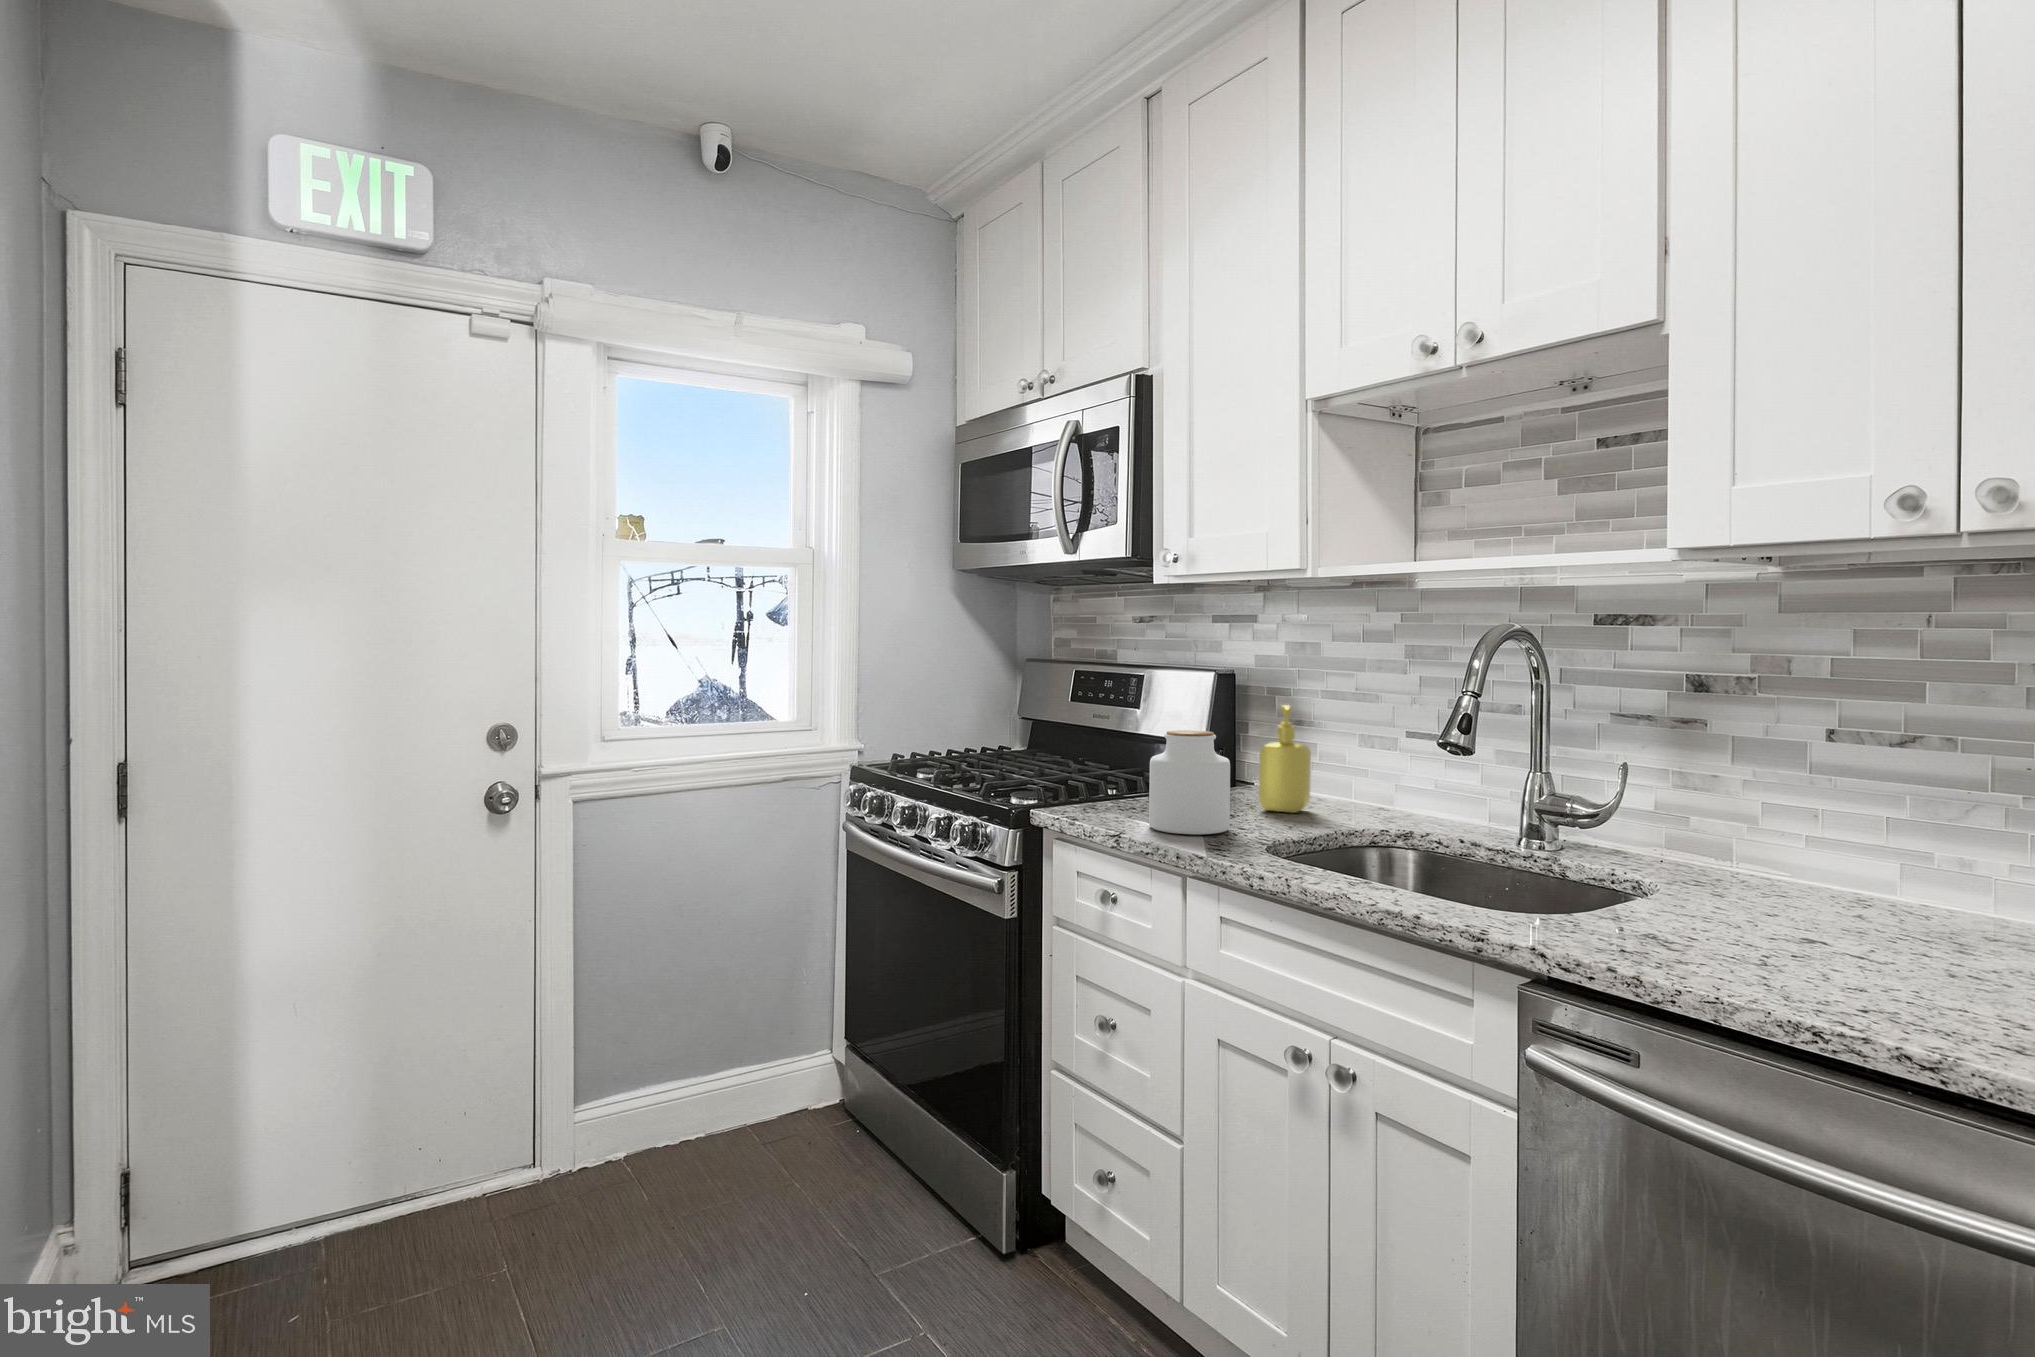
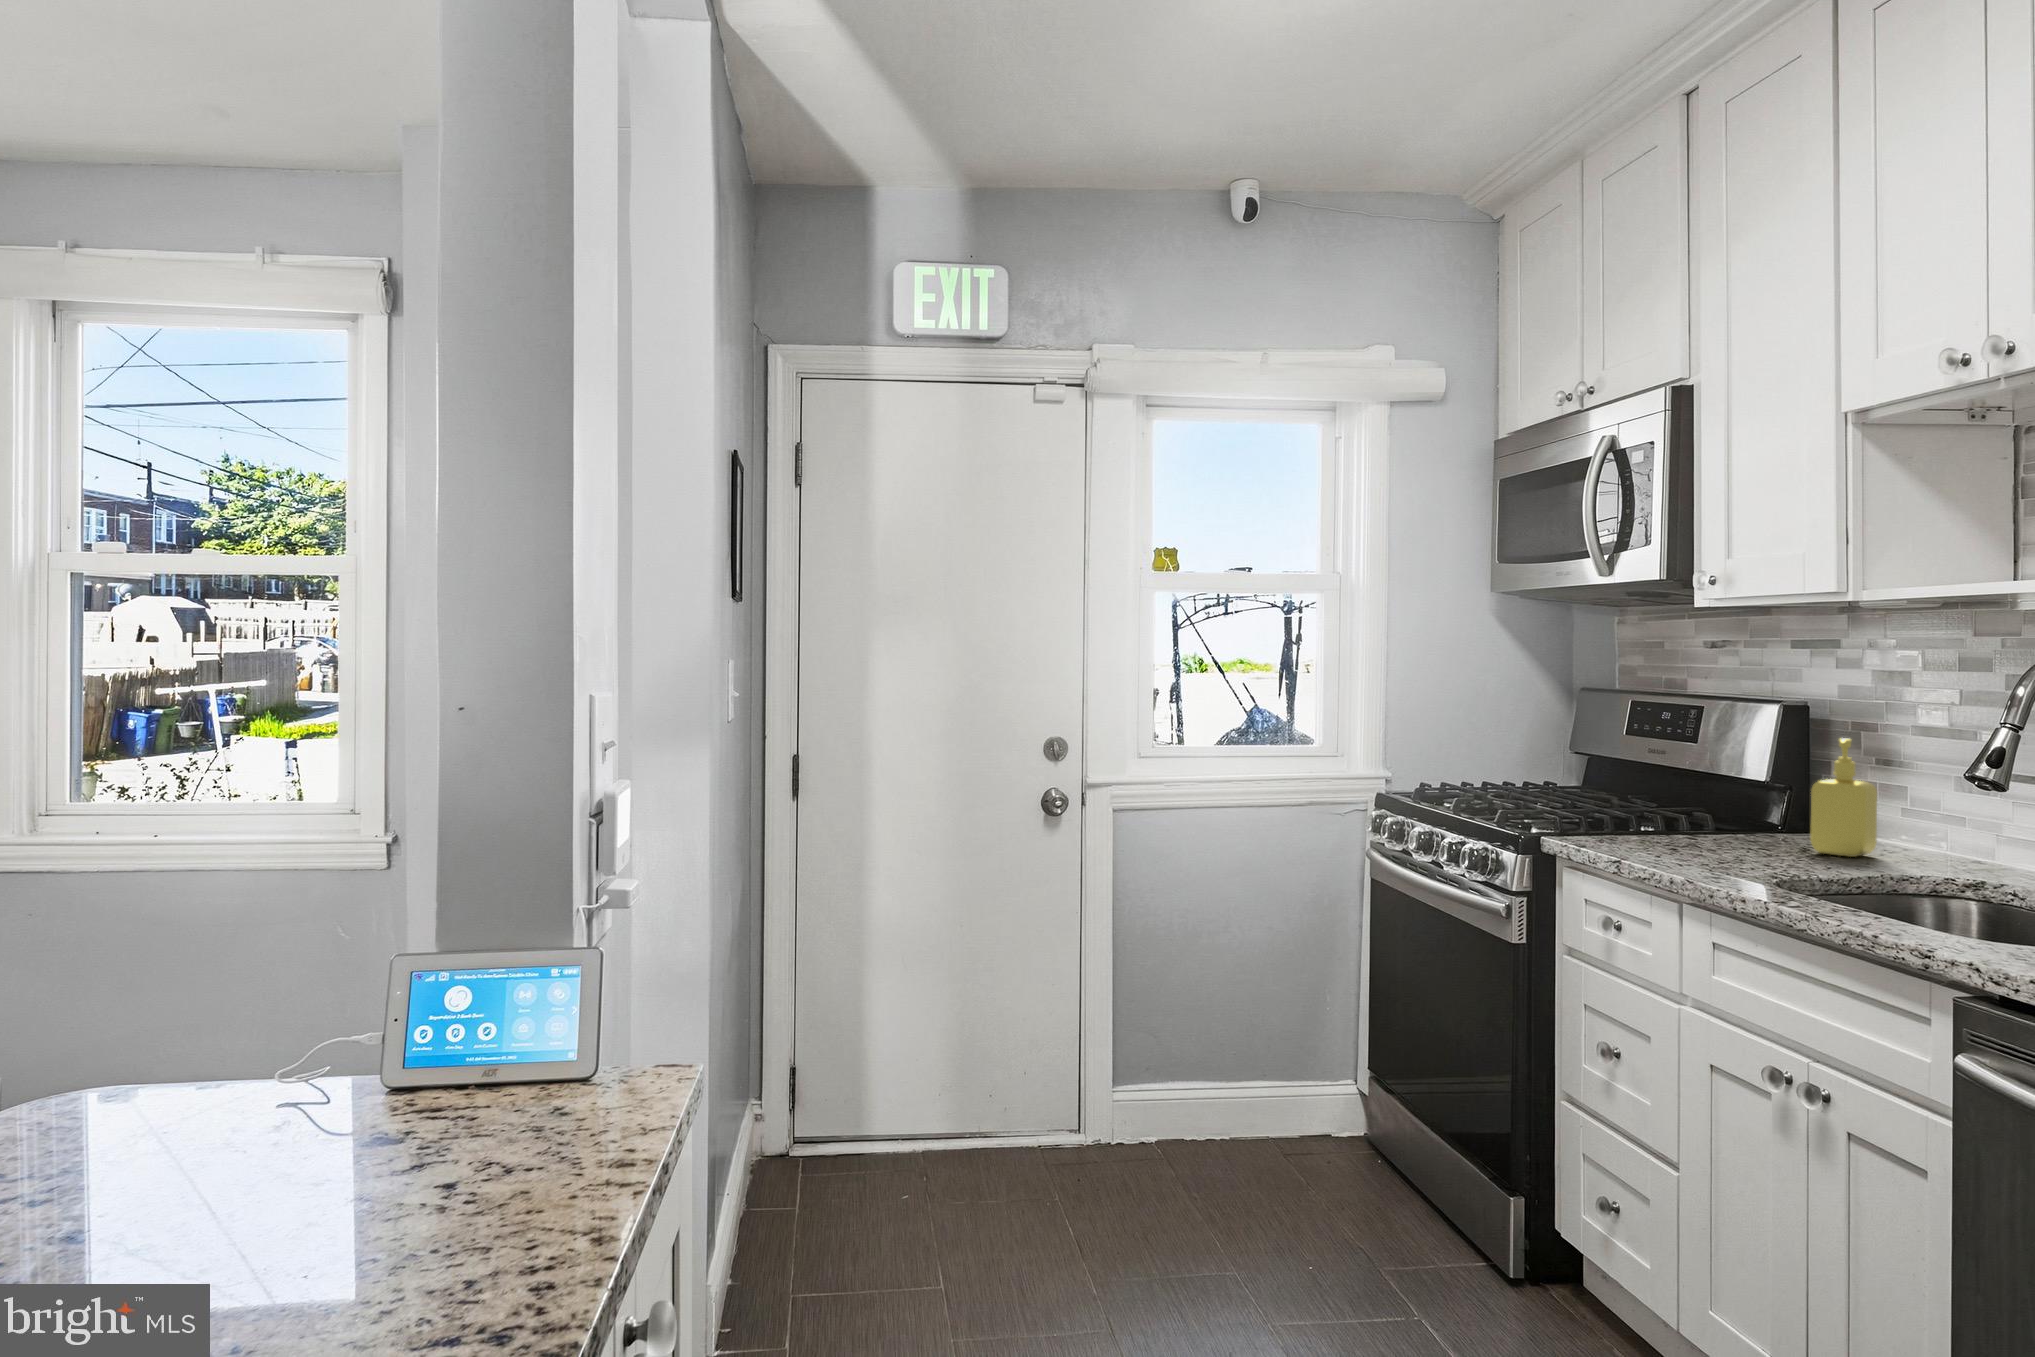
jar: present [1149,730,1230,834] -> none [1659,760,1752,866]

